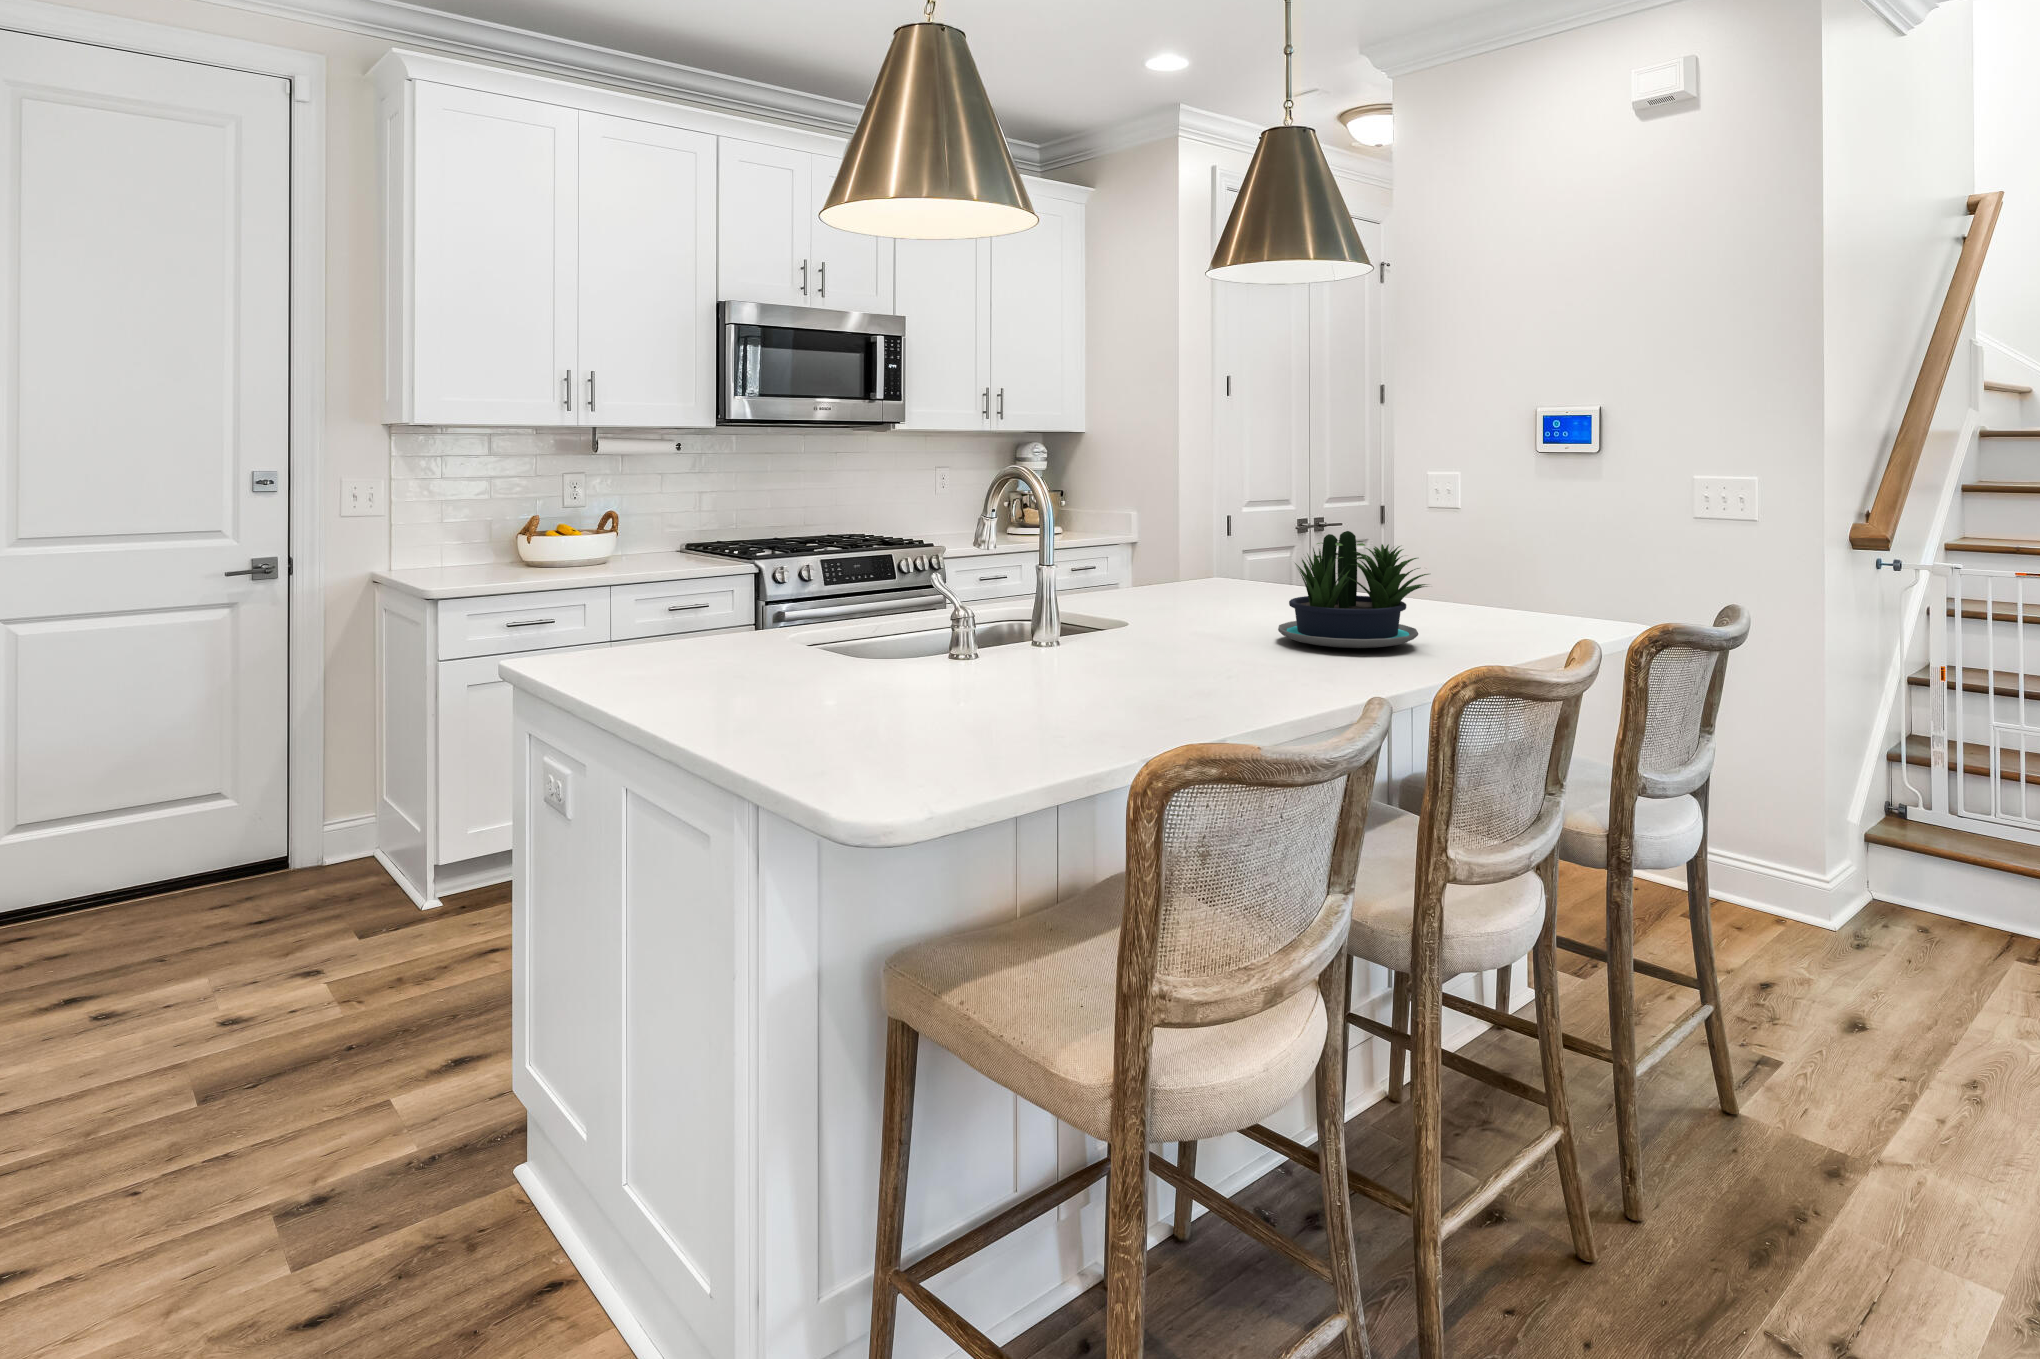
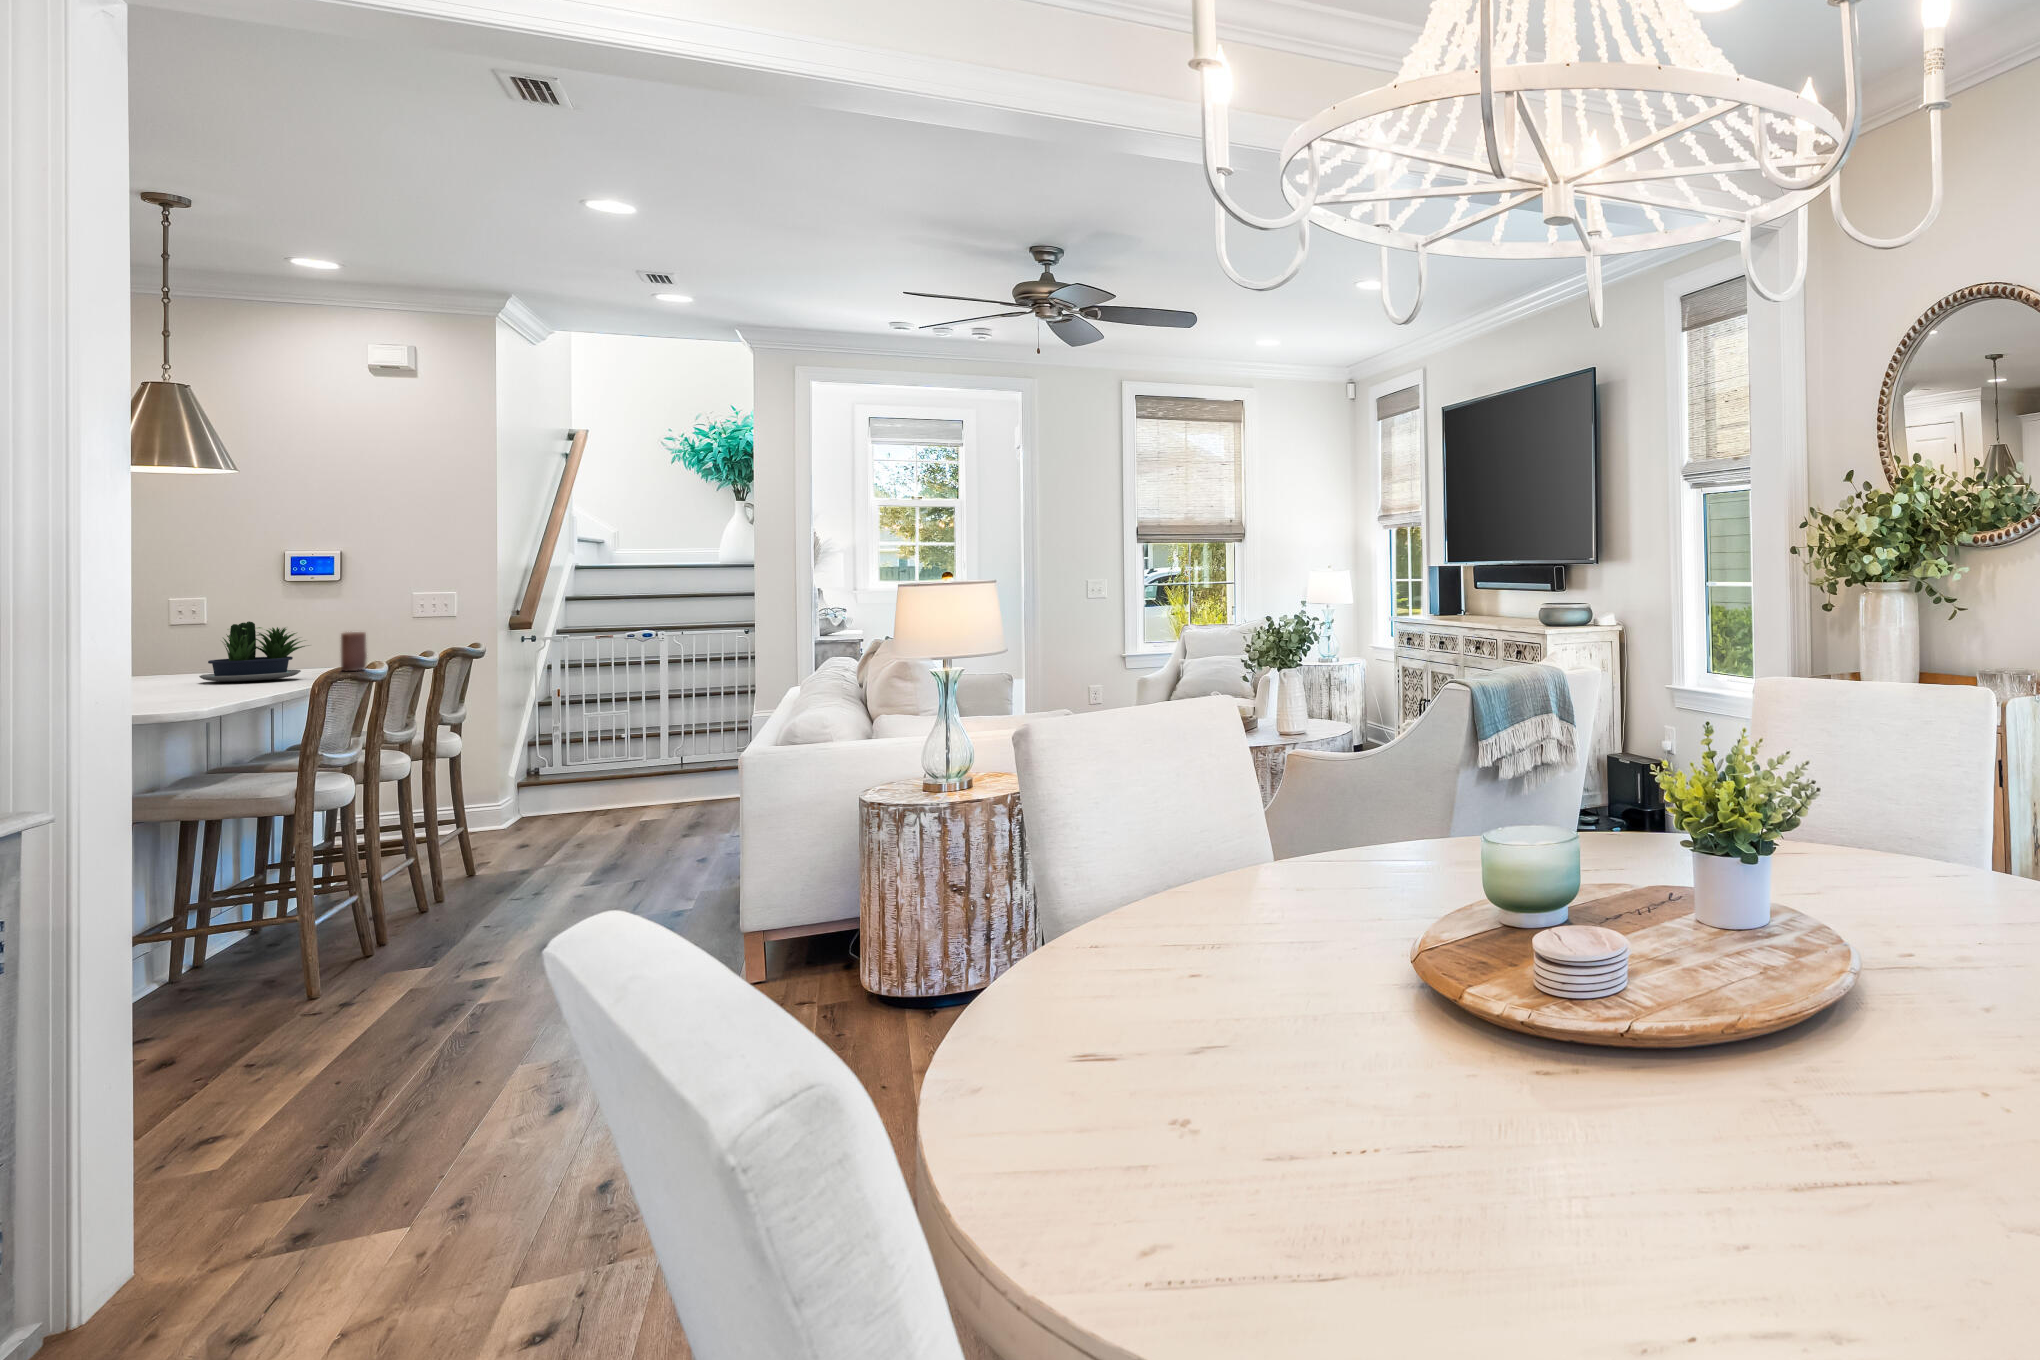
candle: none [1518,555,1557,632] -> present [341,632,367,671]

